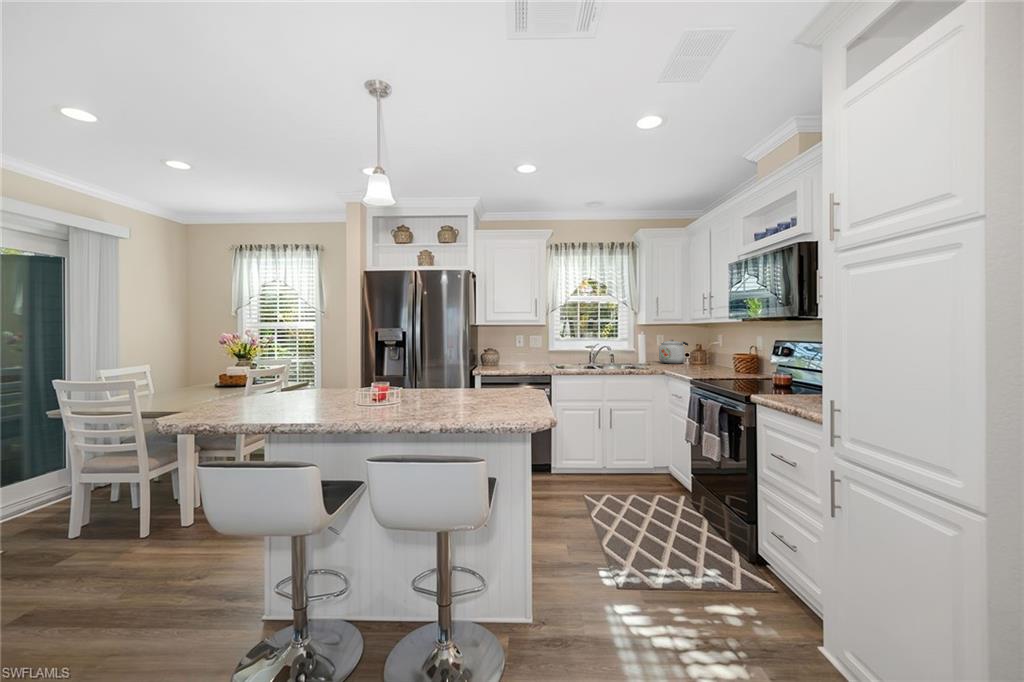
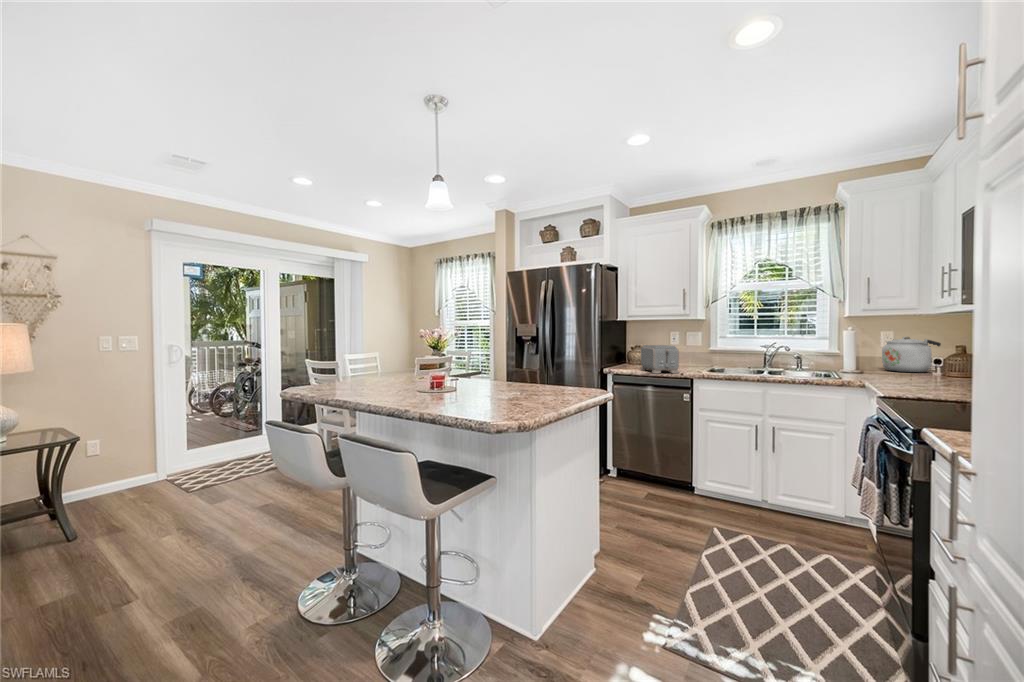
toaster: none [507,348,545,373] -> present [641,345,679,374]

